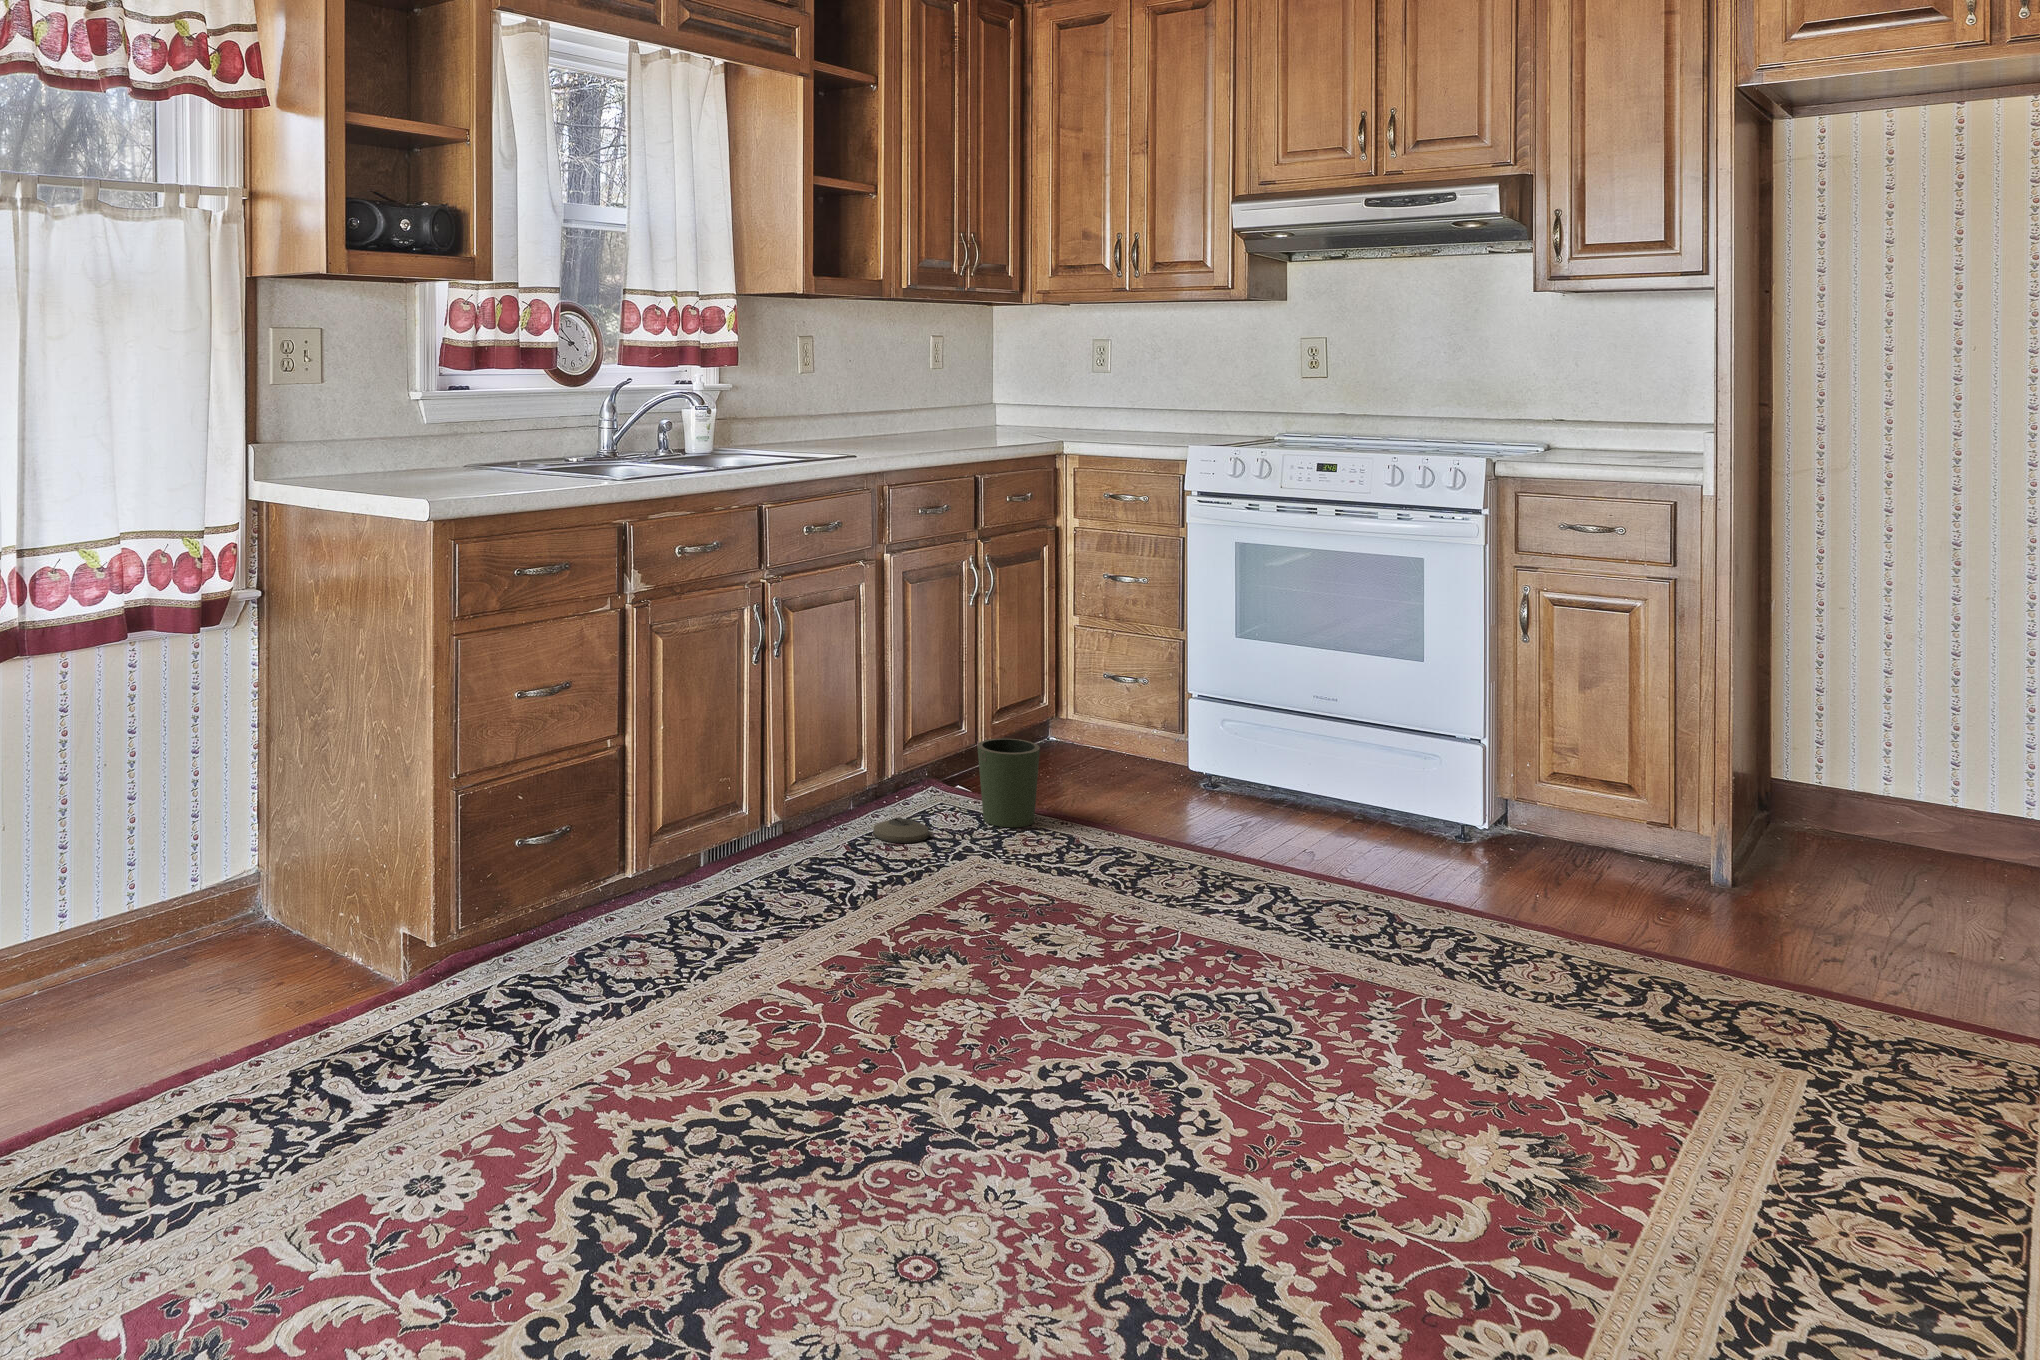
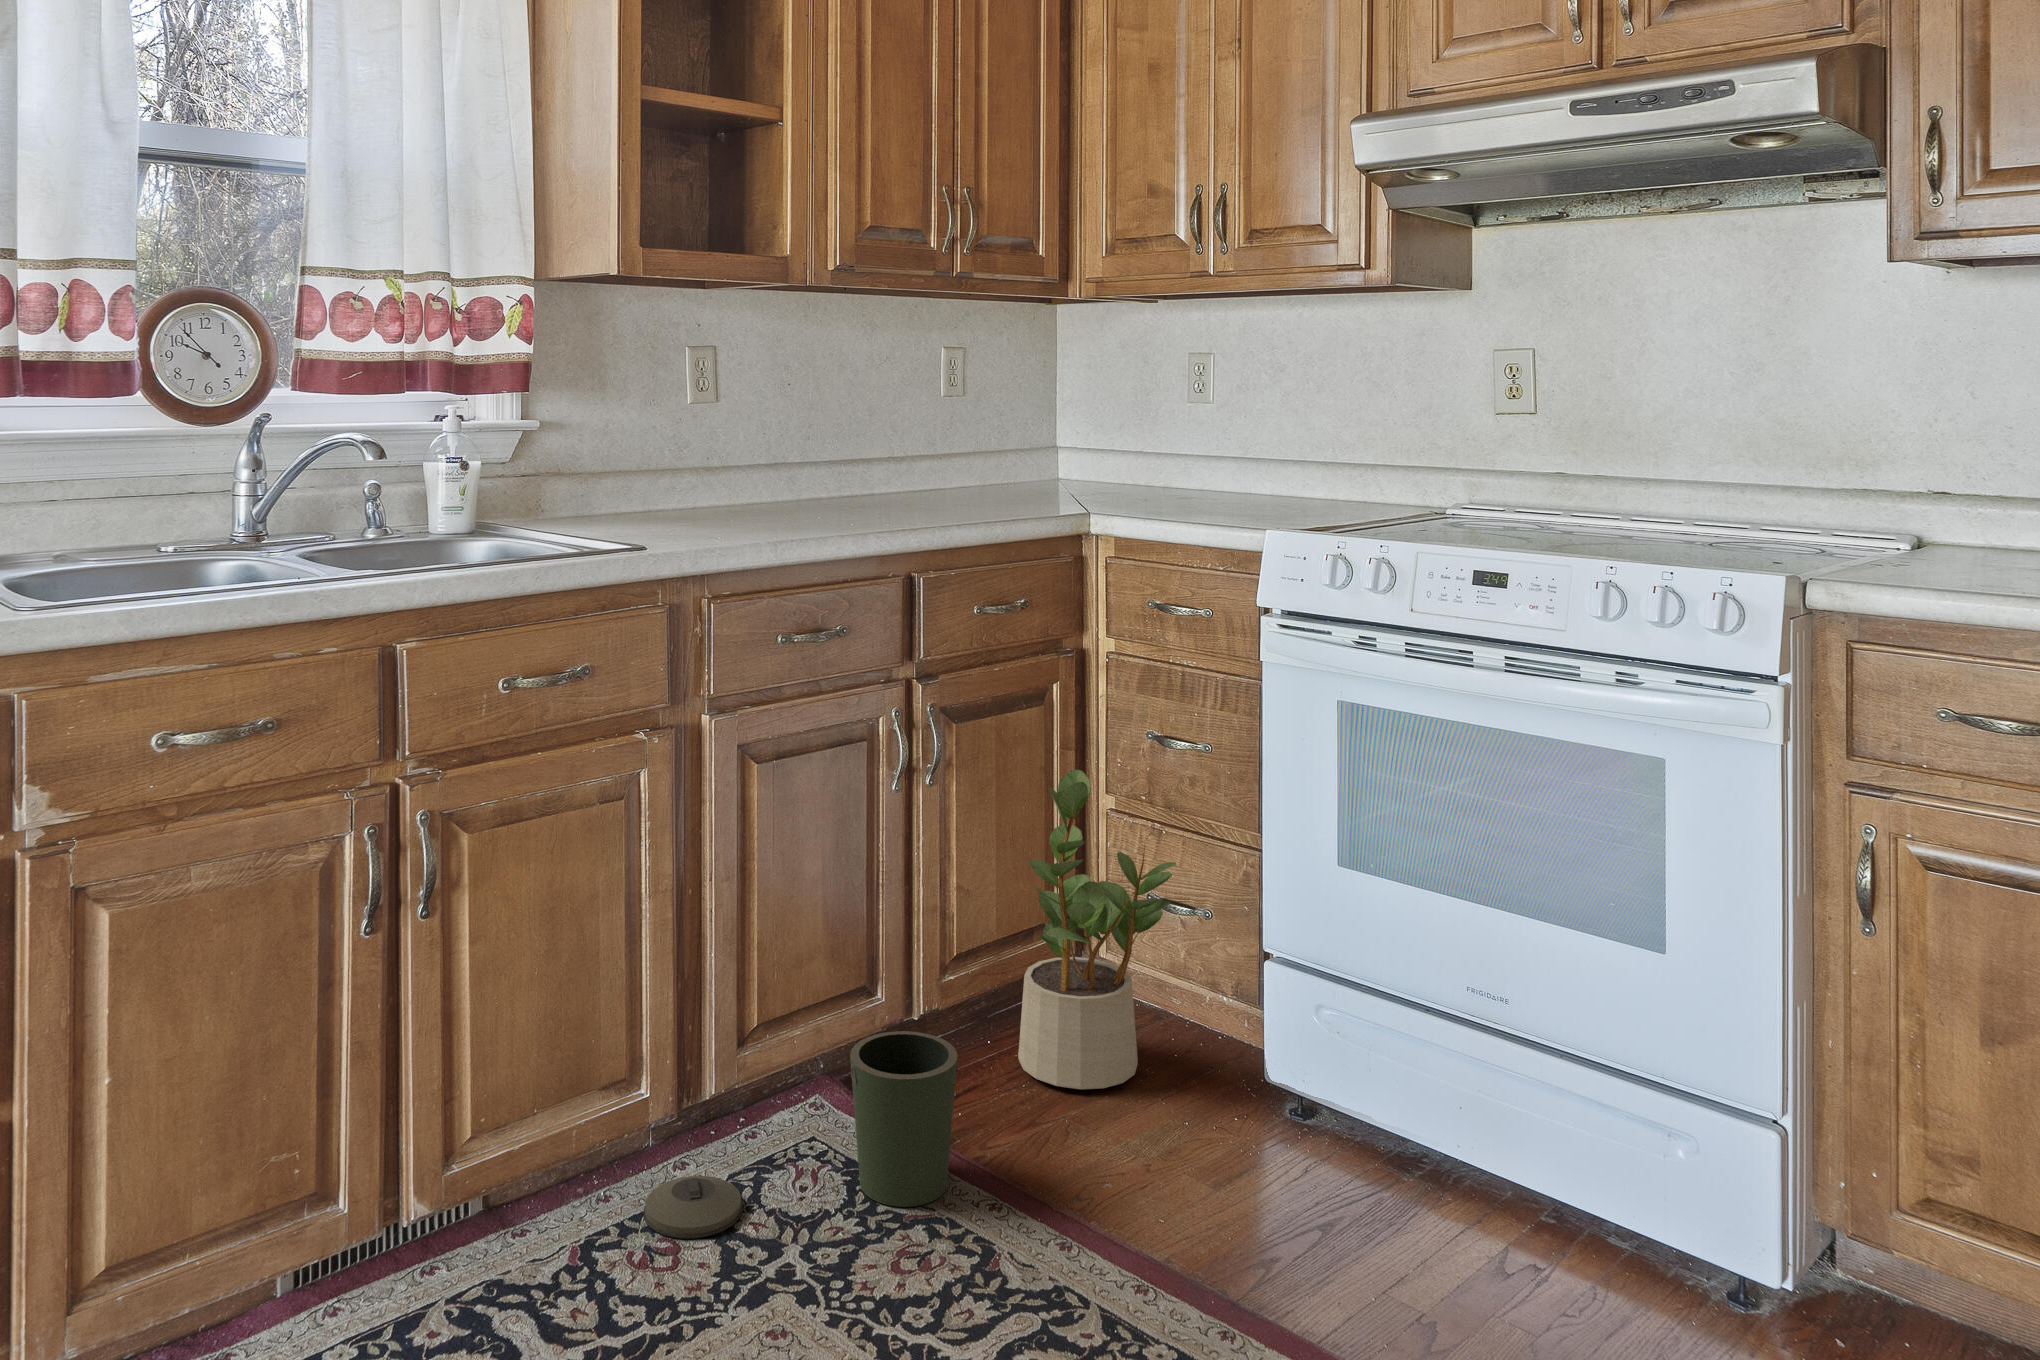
potted plant: none [1037,595,1133,782] -> present [1018,770,1176,1089]

